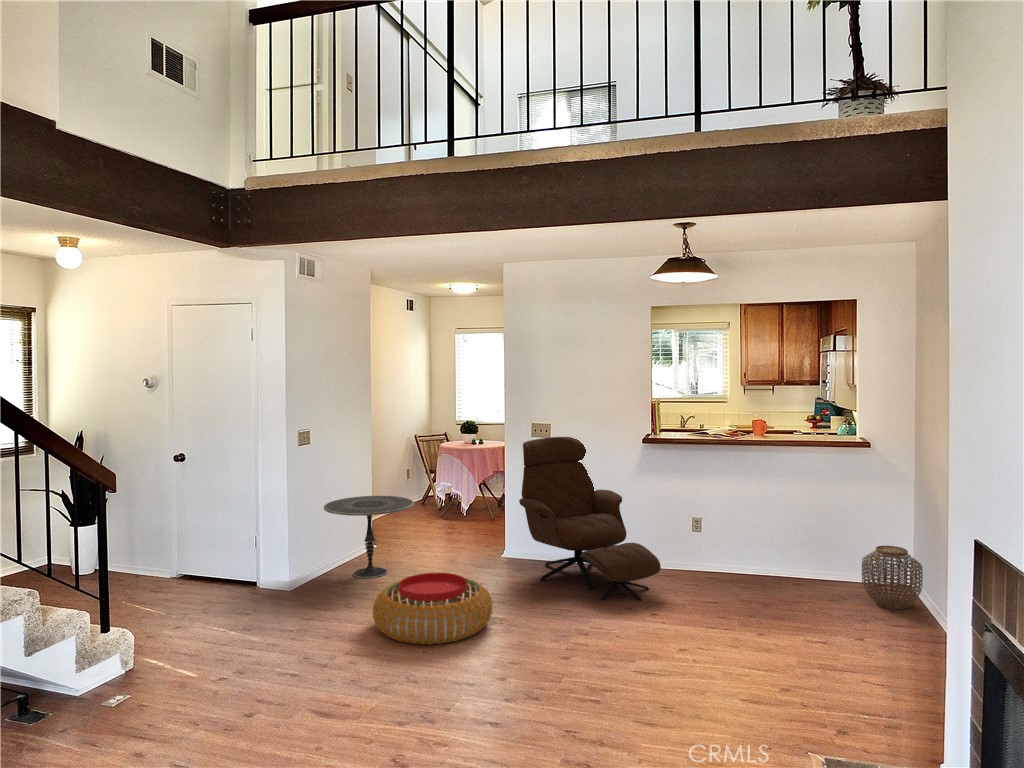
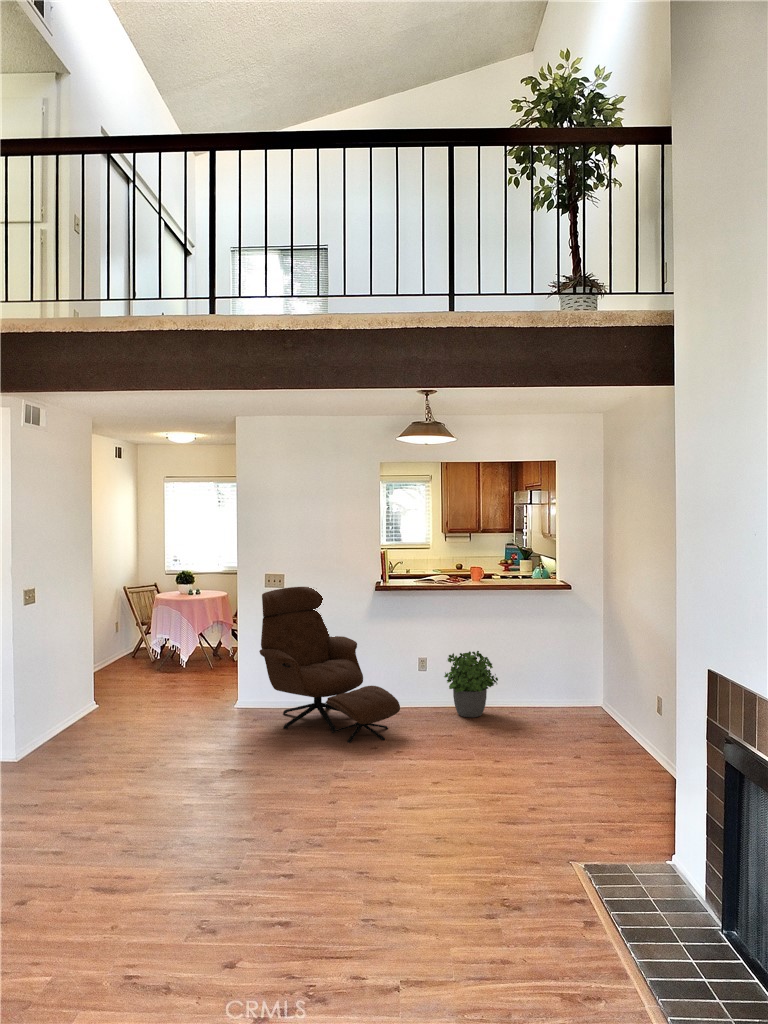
side table: present [324,496,414,578] -> none [50,654,149,743]
potted plant: none [716,512,778,586] -> present [444,651,498,717]
woven basket: present [862,546,923,609] -> none [568,673,616,727]
pouf: present [373,573,493,644] -> none [126,731,252,806]

